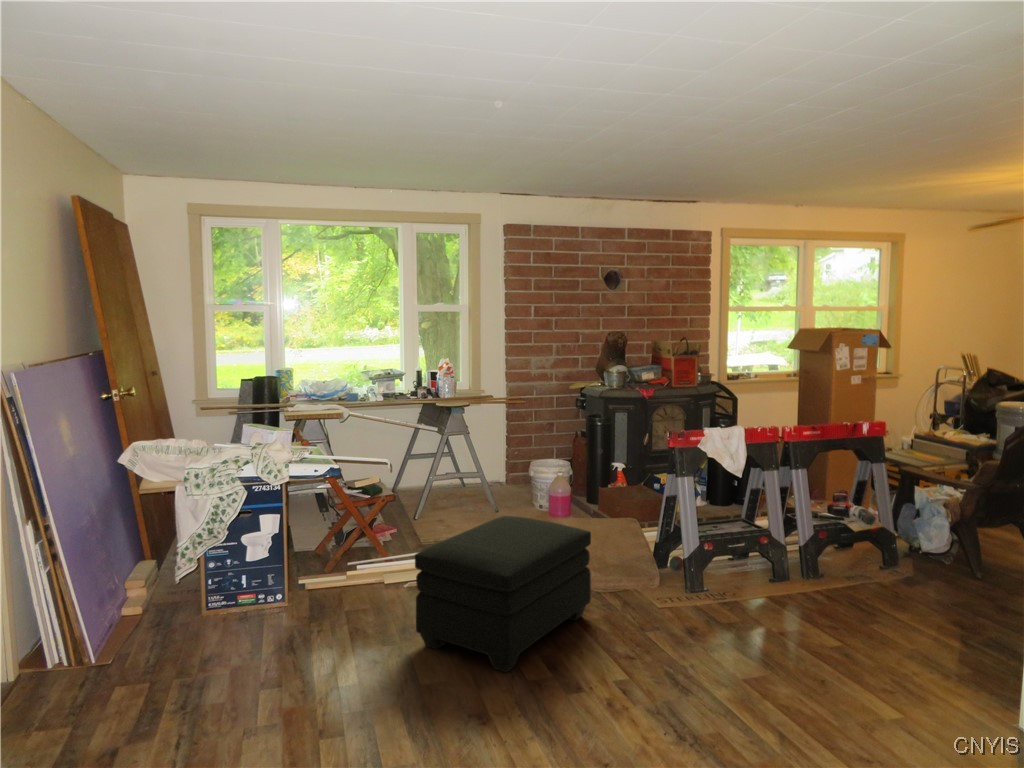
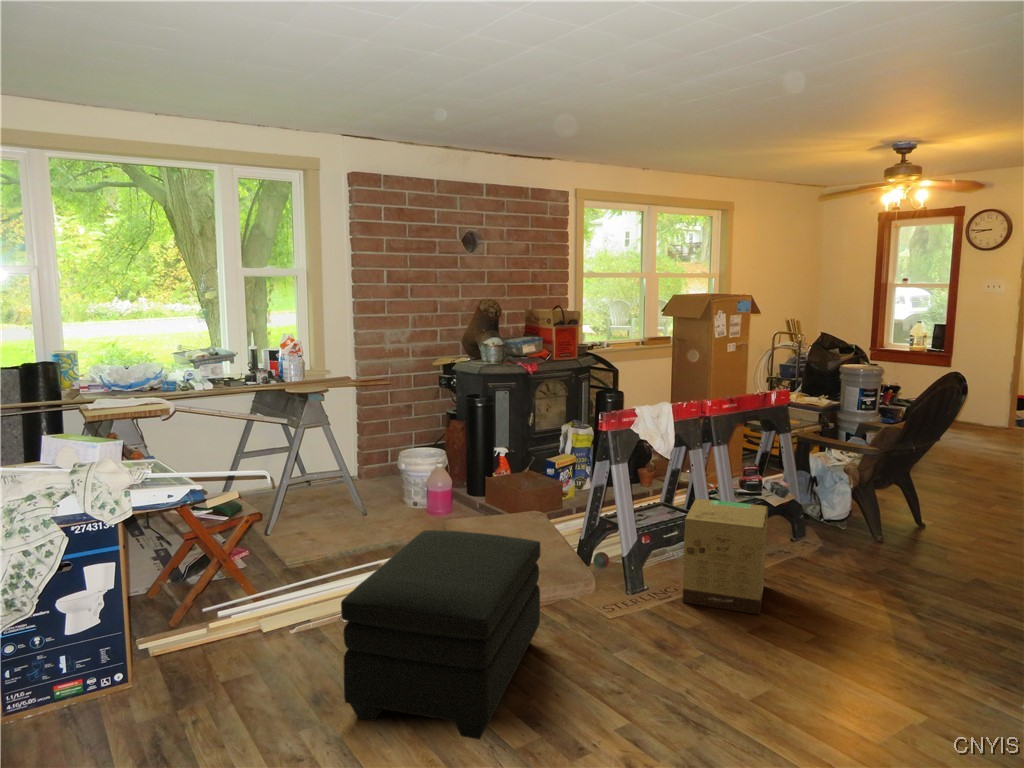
cardboard box: none [734,514,827,622] -> present [682,499,768,614]

